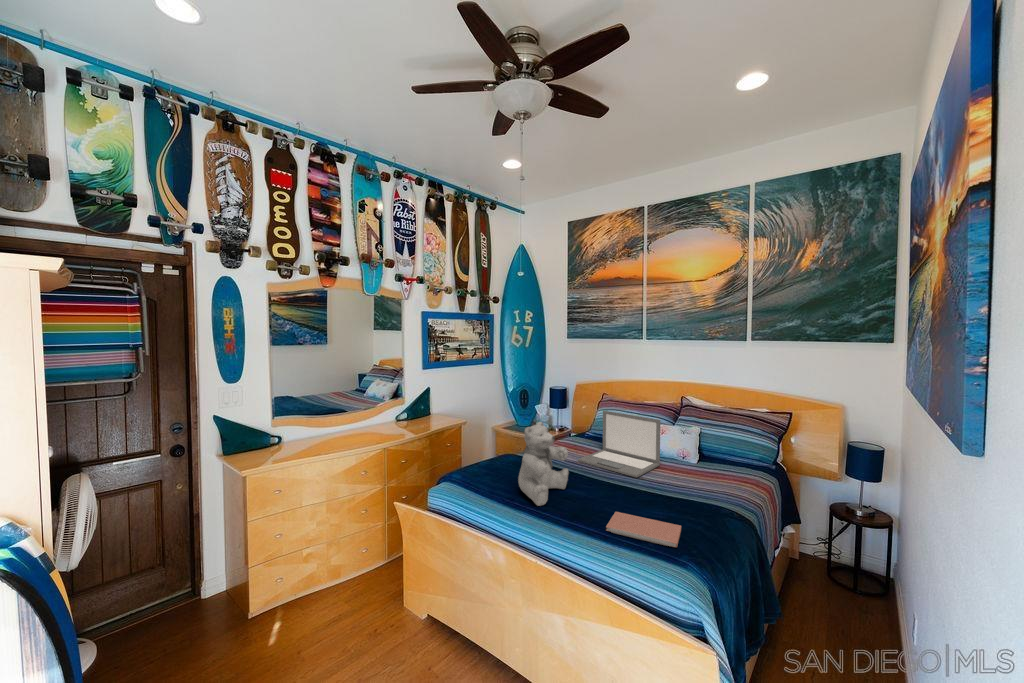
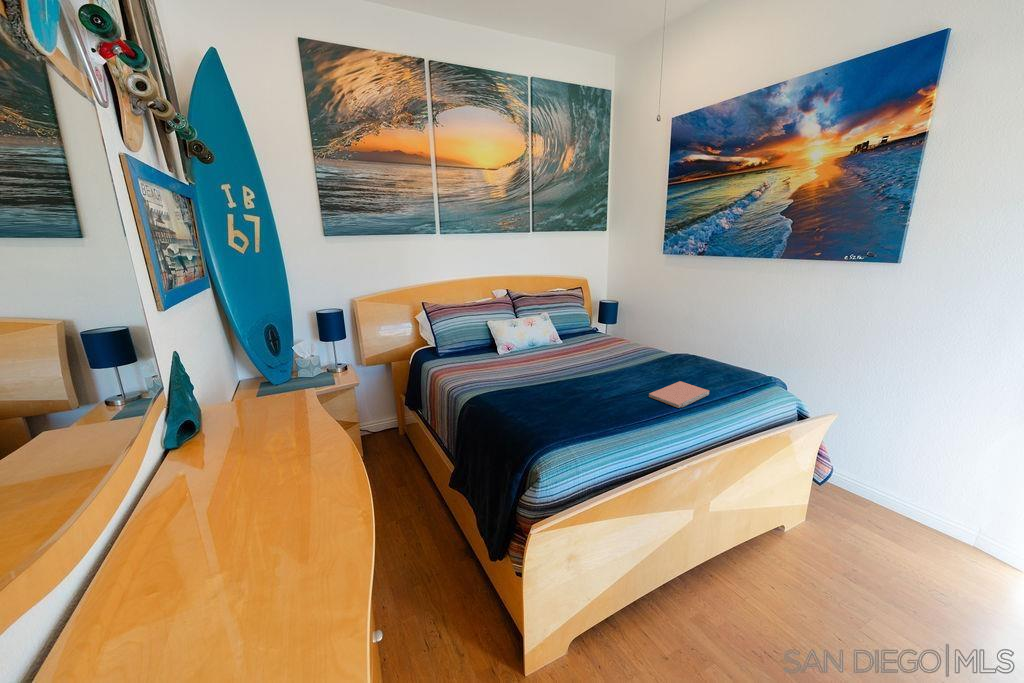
laptop: present [578,411,660,478] -> none [494,312,575,377]
teddy bear: present [518,422,568,506] -> none [565,336,630,423]

